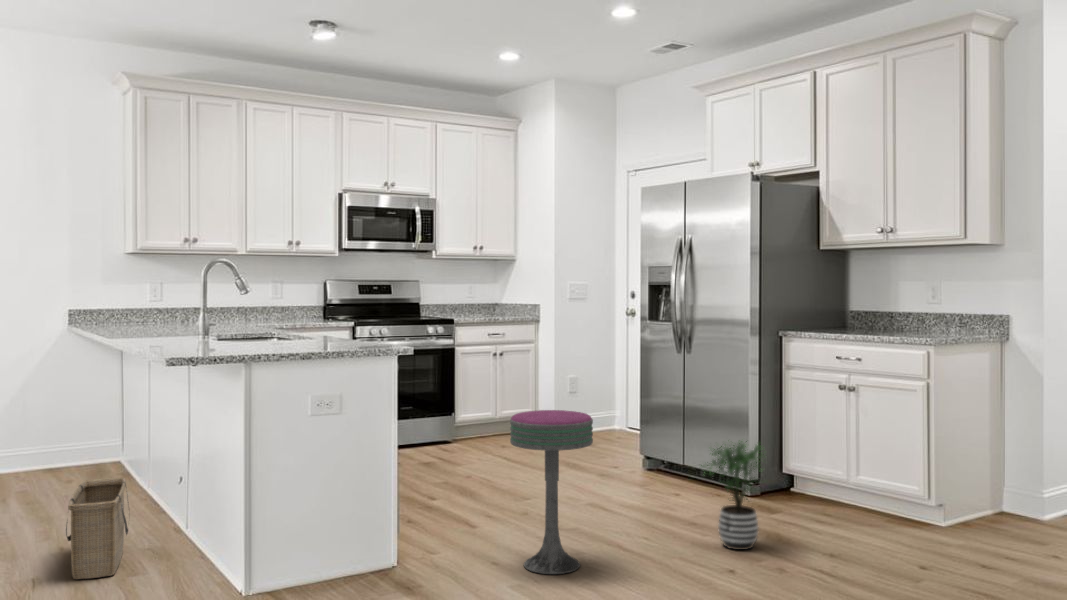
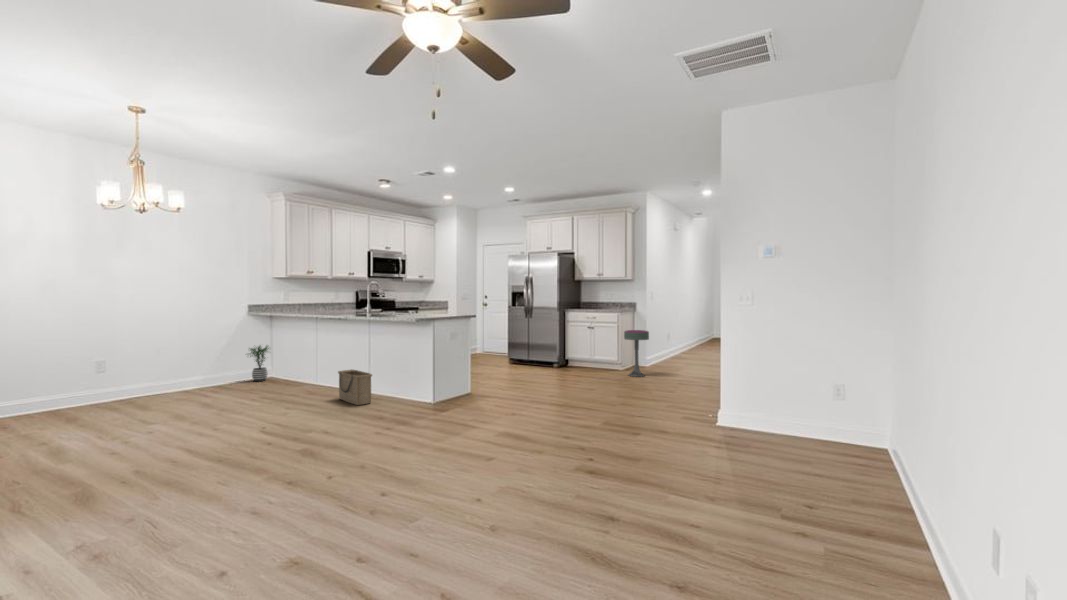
bar stool: present [510,410,593,574] -> present [624,330,649,377]
potted plant: present [701,441,764,550] -> present [250,346,269,382]

